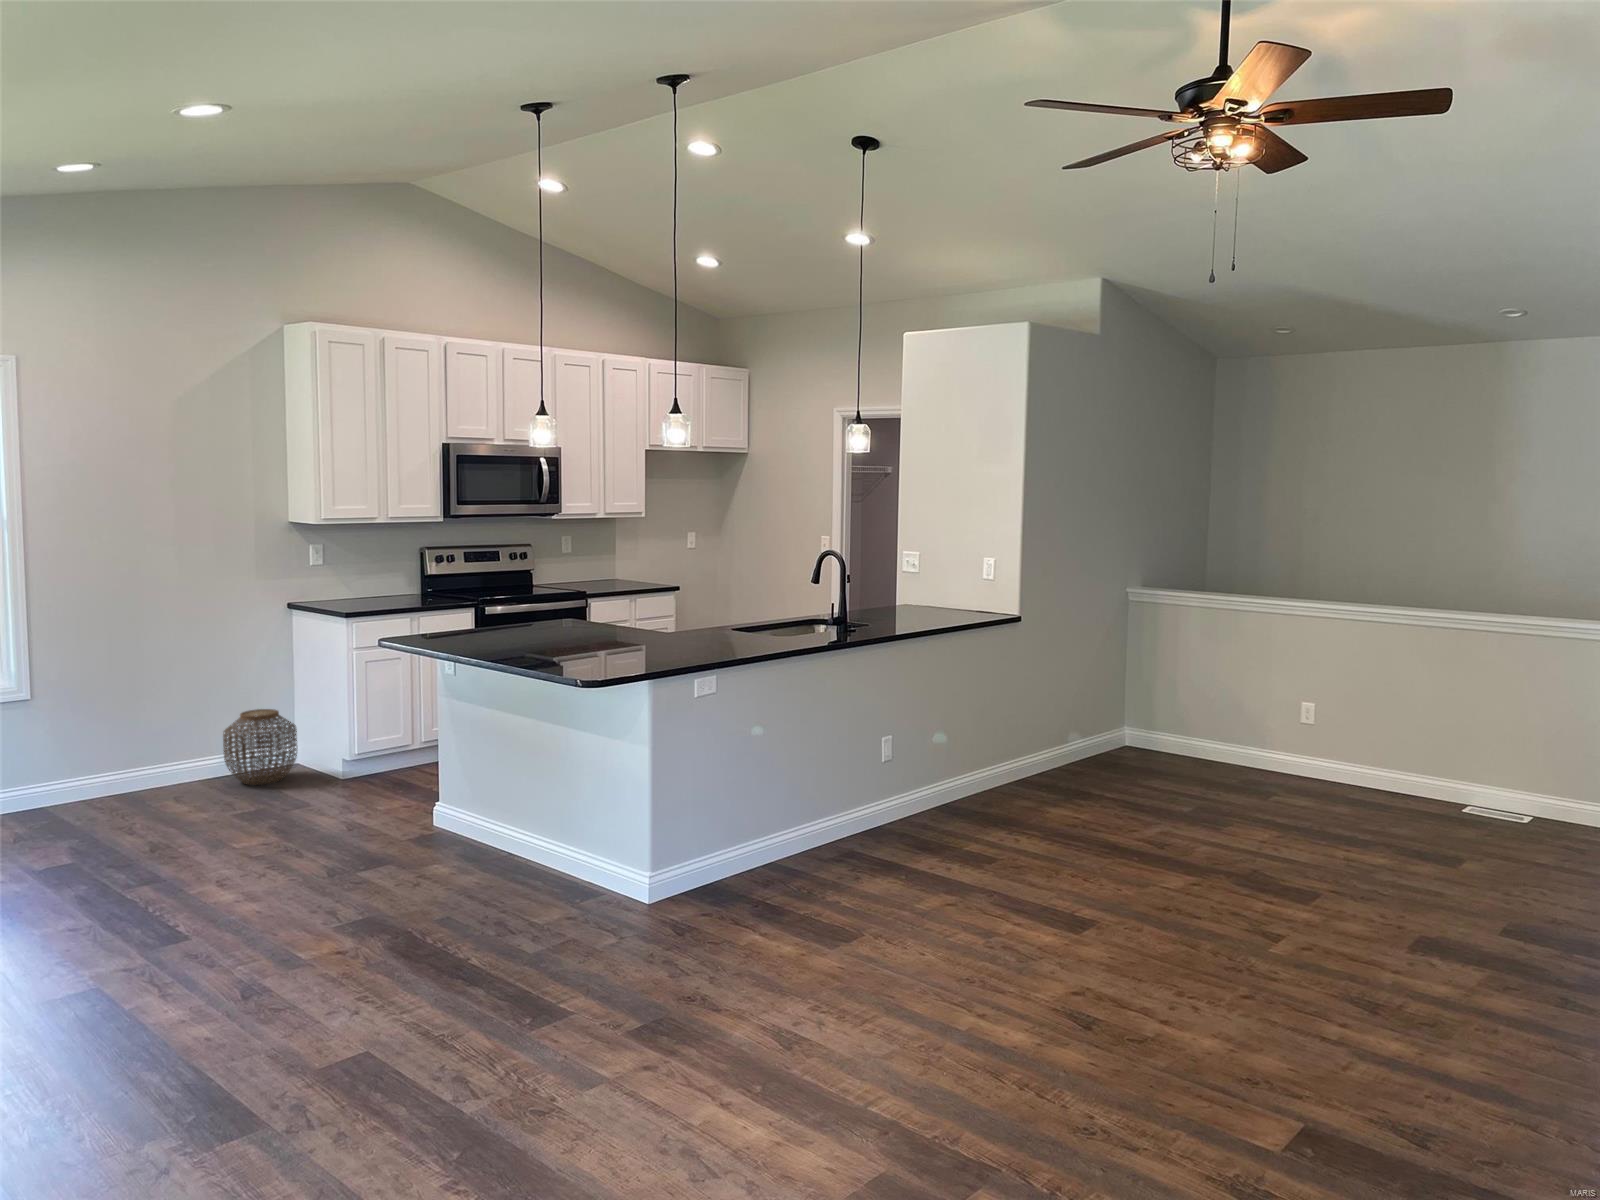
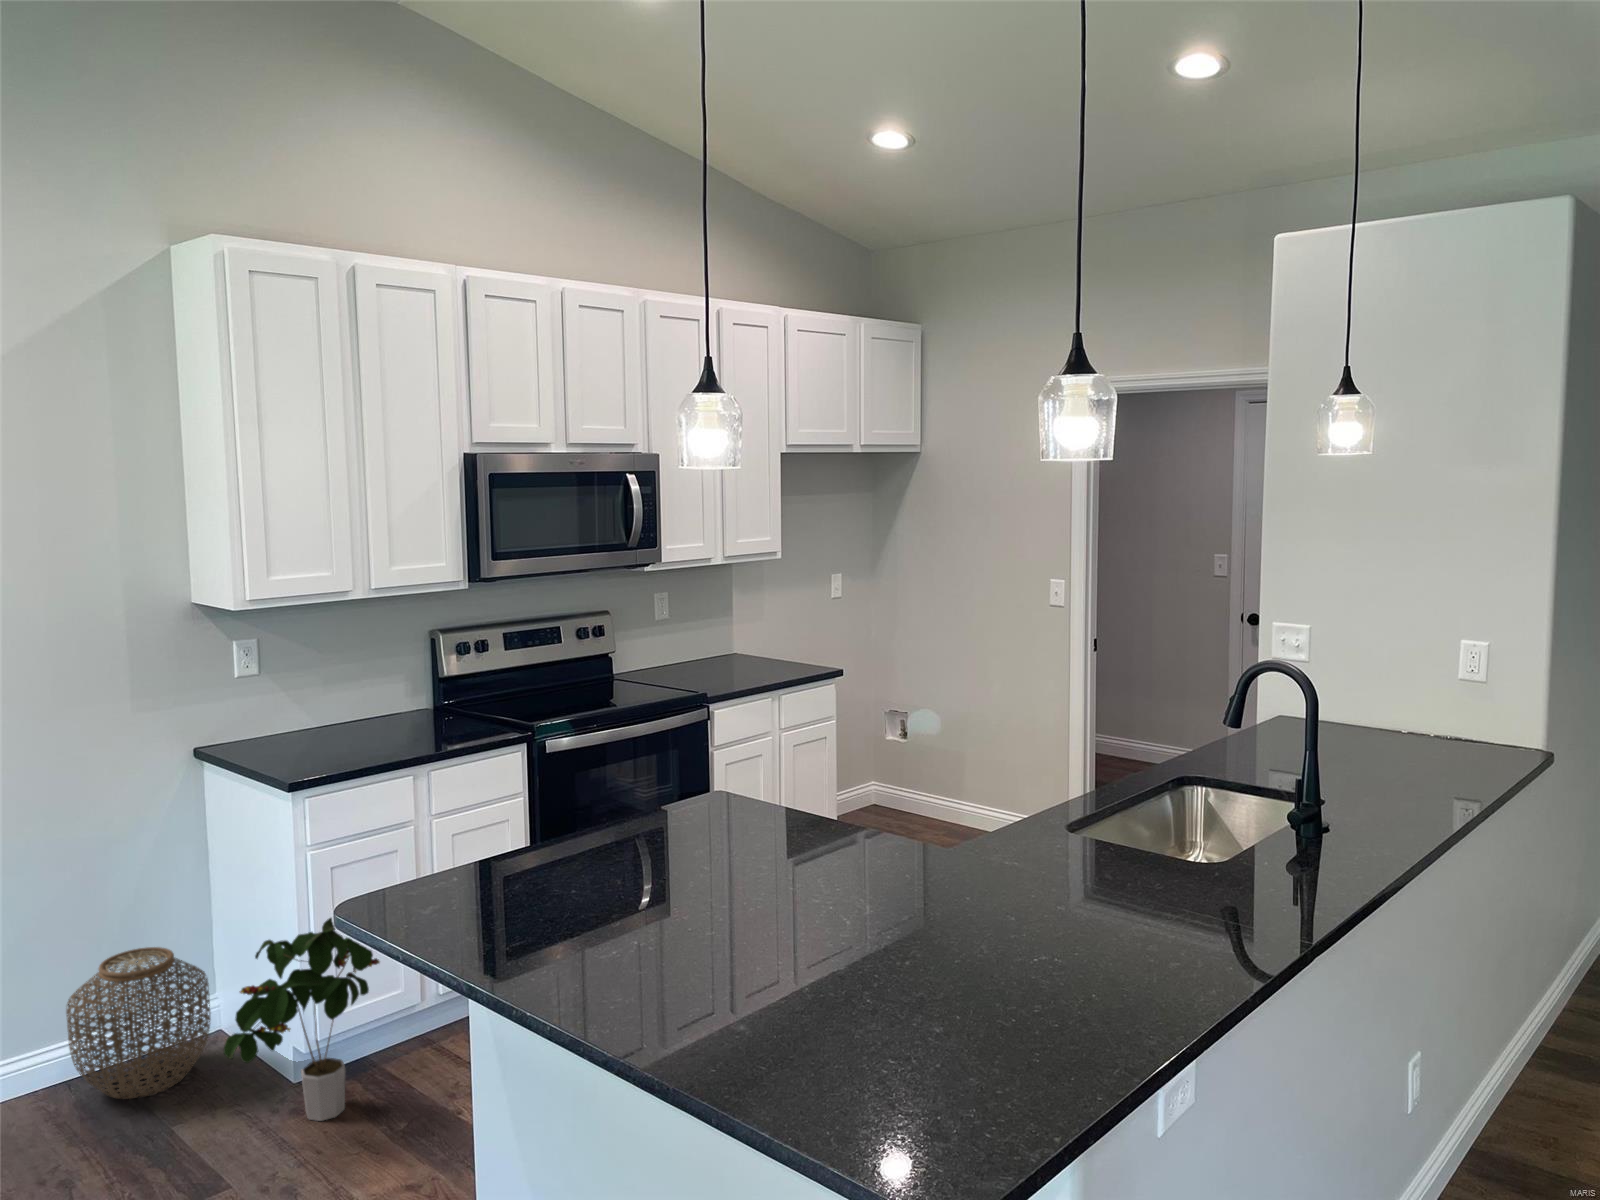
potted plant: none [312,687,400,792] -> present [224,918,380,1121]

